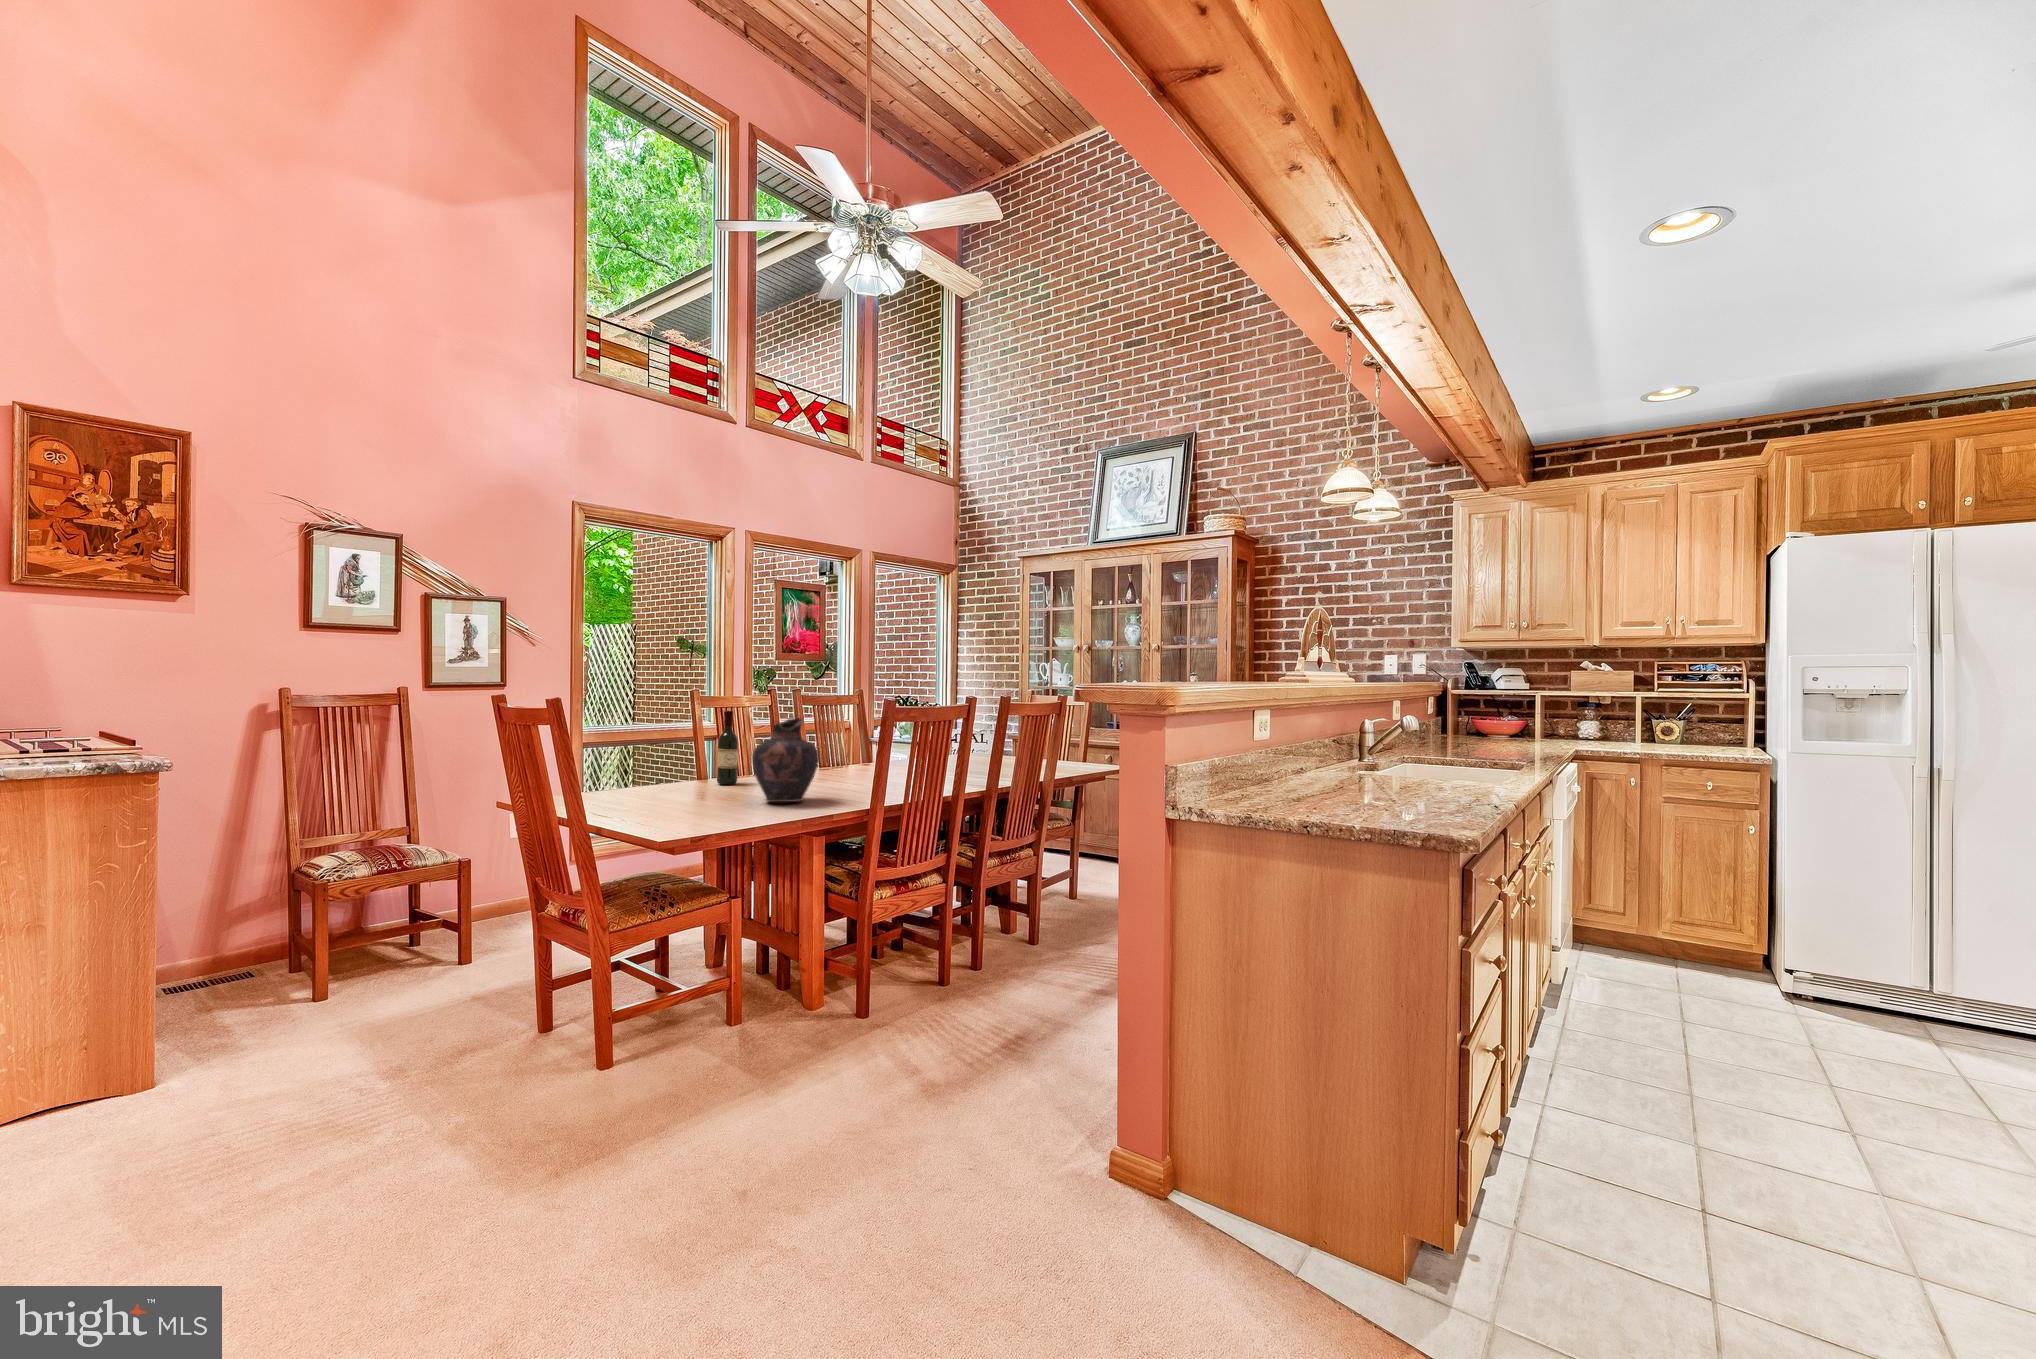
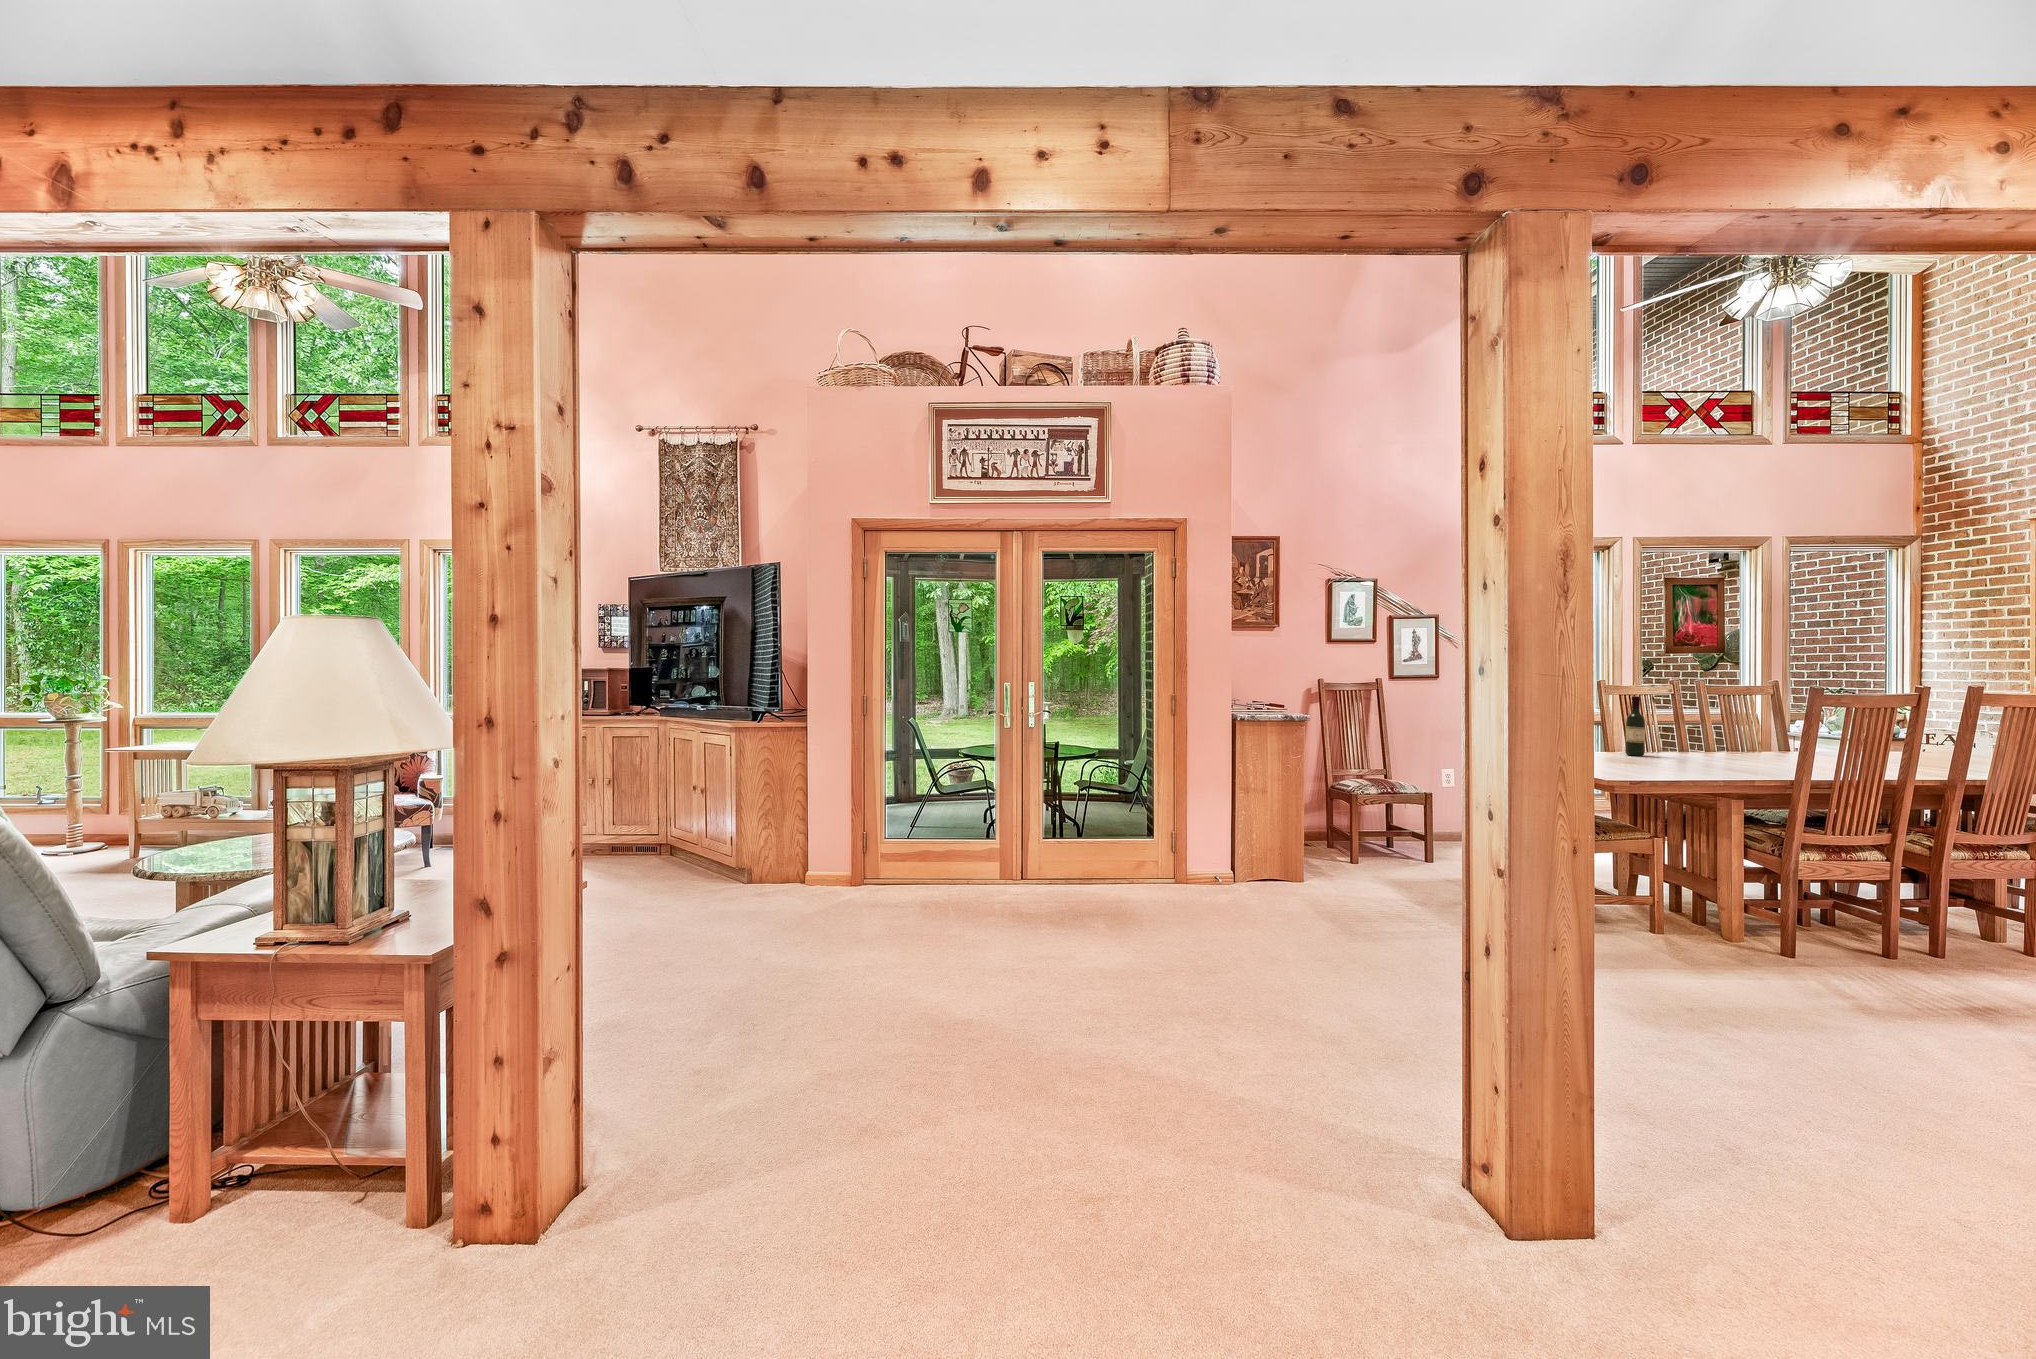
vase: present [752,718,819,802] -> none [1668,702,1735,770]

